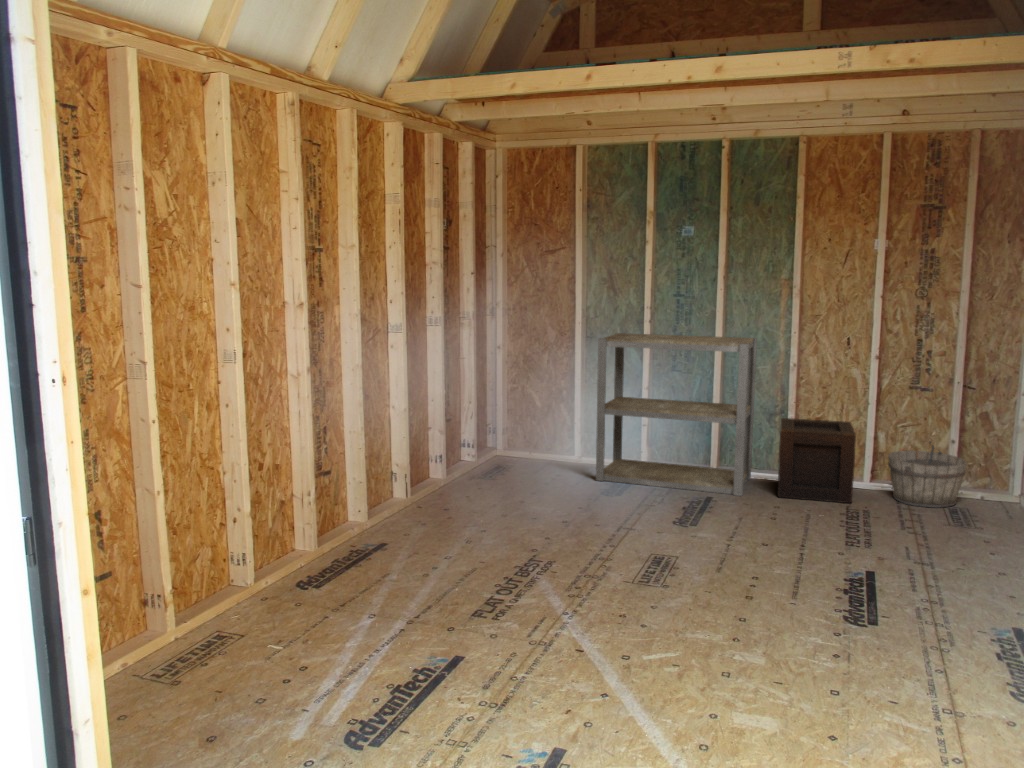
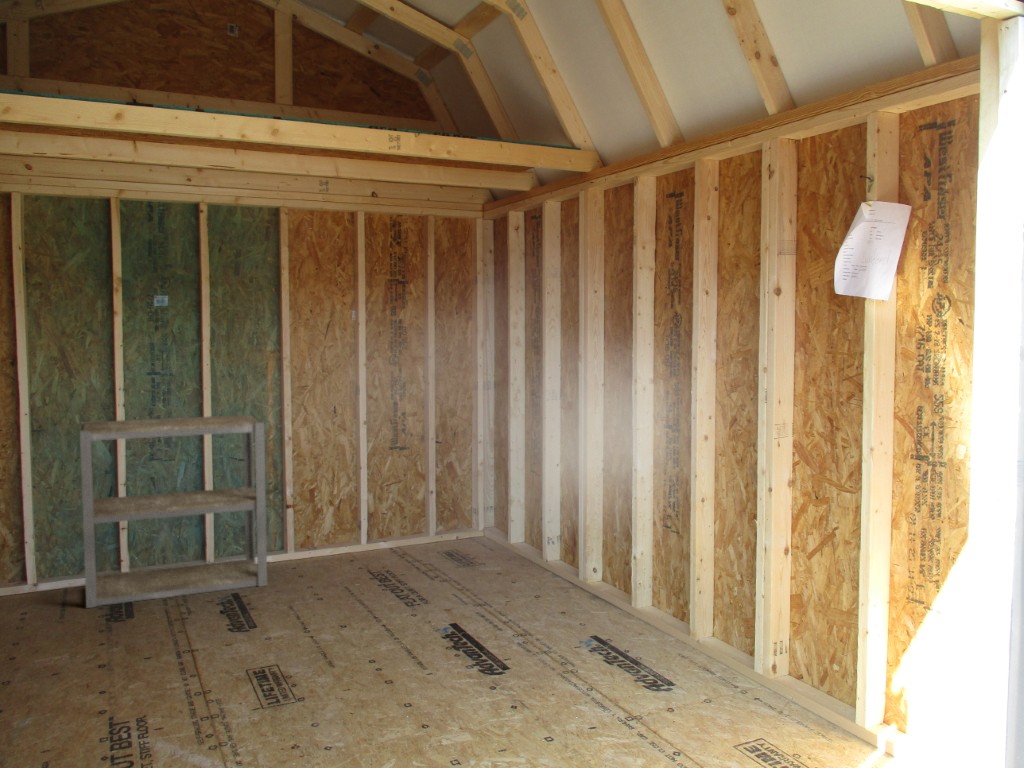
wooden crate: present [778,418,856,503] -> none [281,489,370,578]
wooden bucket: present [888,442,967,508] -> none [386,496,451,558]

